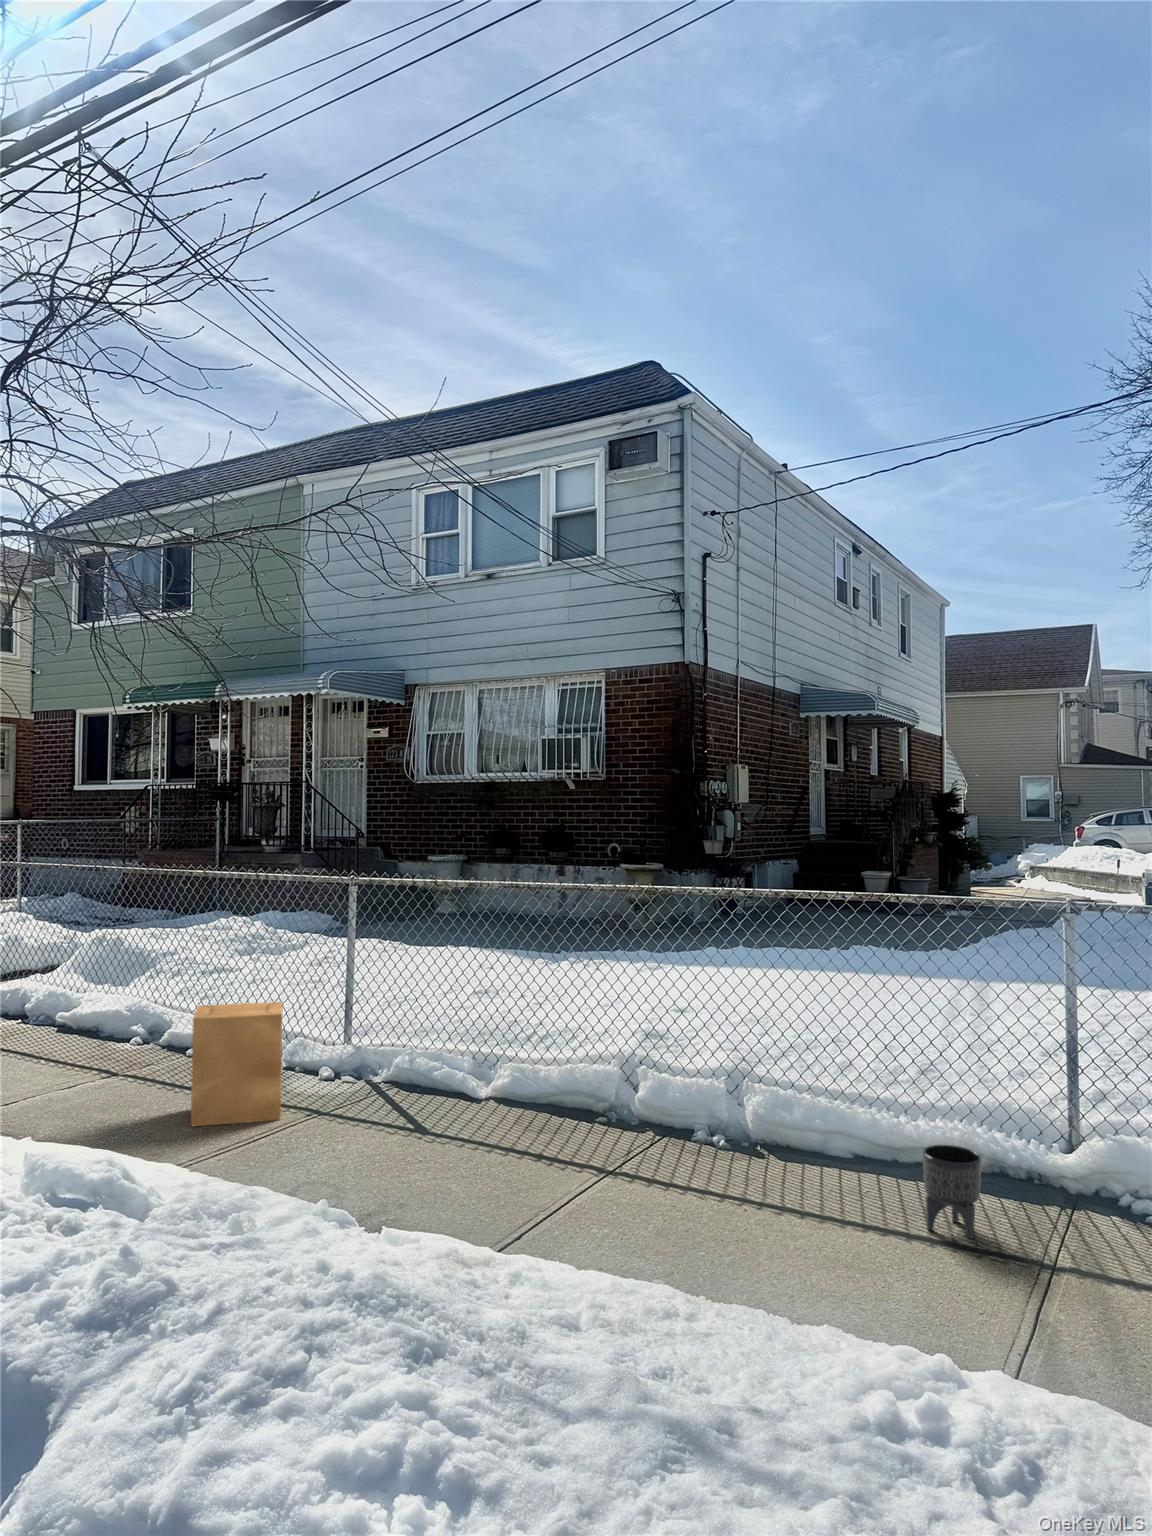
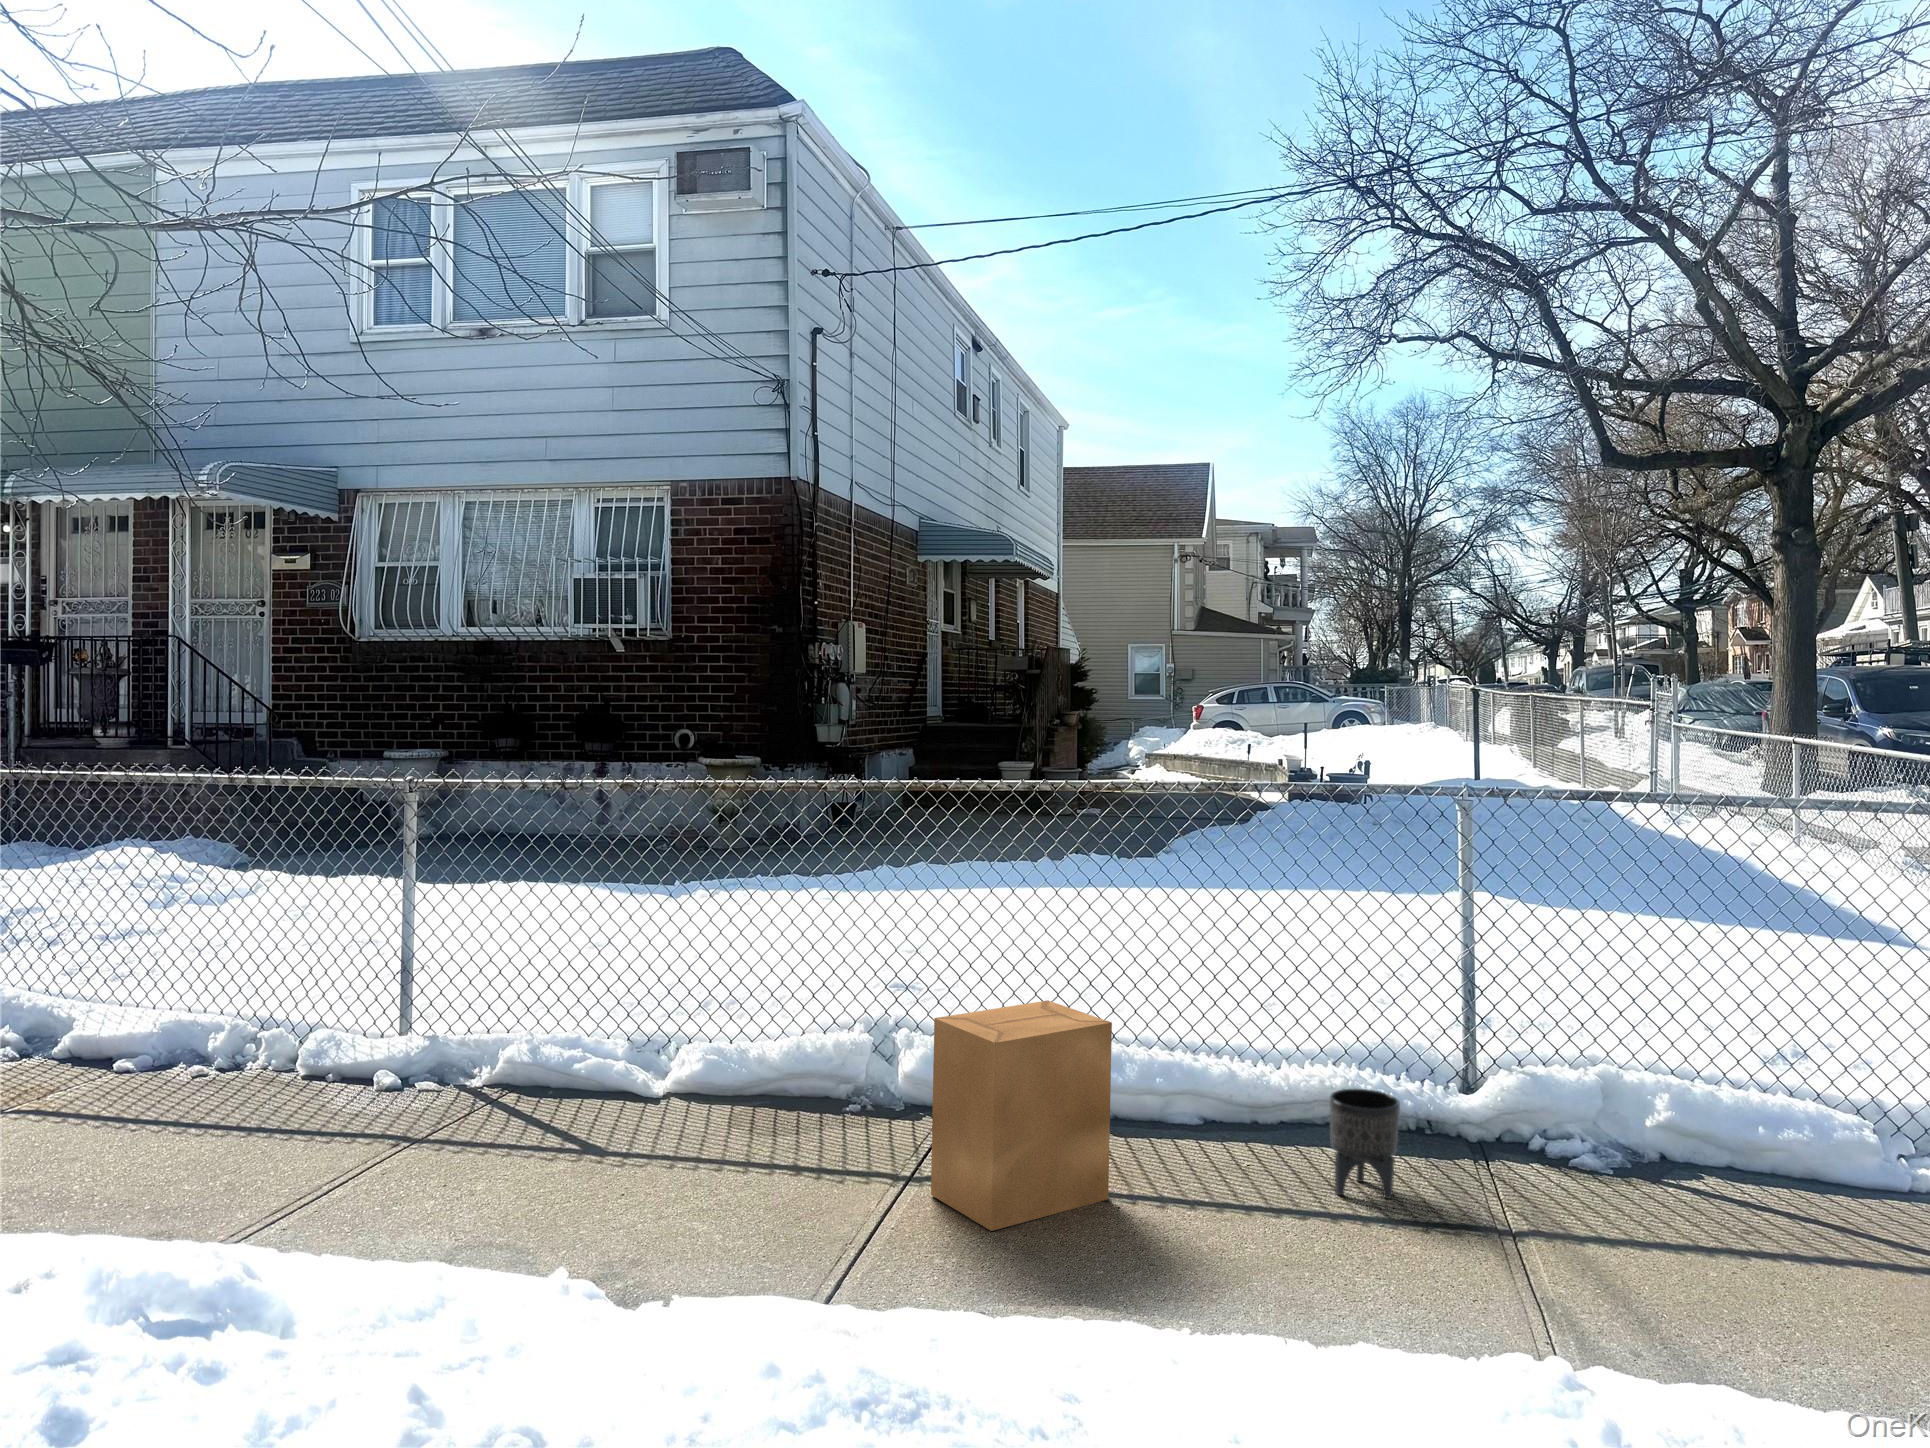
cardboard box: present [191,1002,282,1126] -> present [931,1000,1112,1231]

